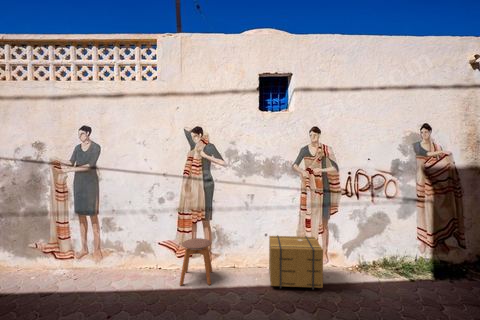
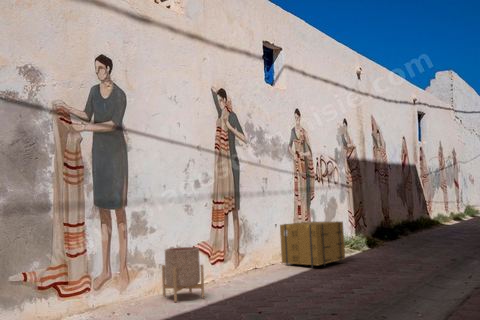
stool: present [180,238,212,285] -> none [224,231,276,284]
planter: none [109,243,140,284] -> present [162,247,204,302]

